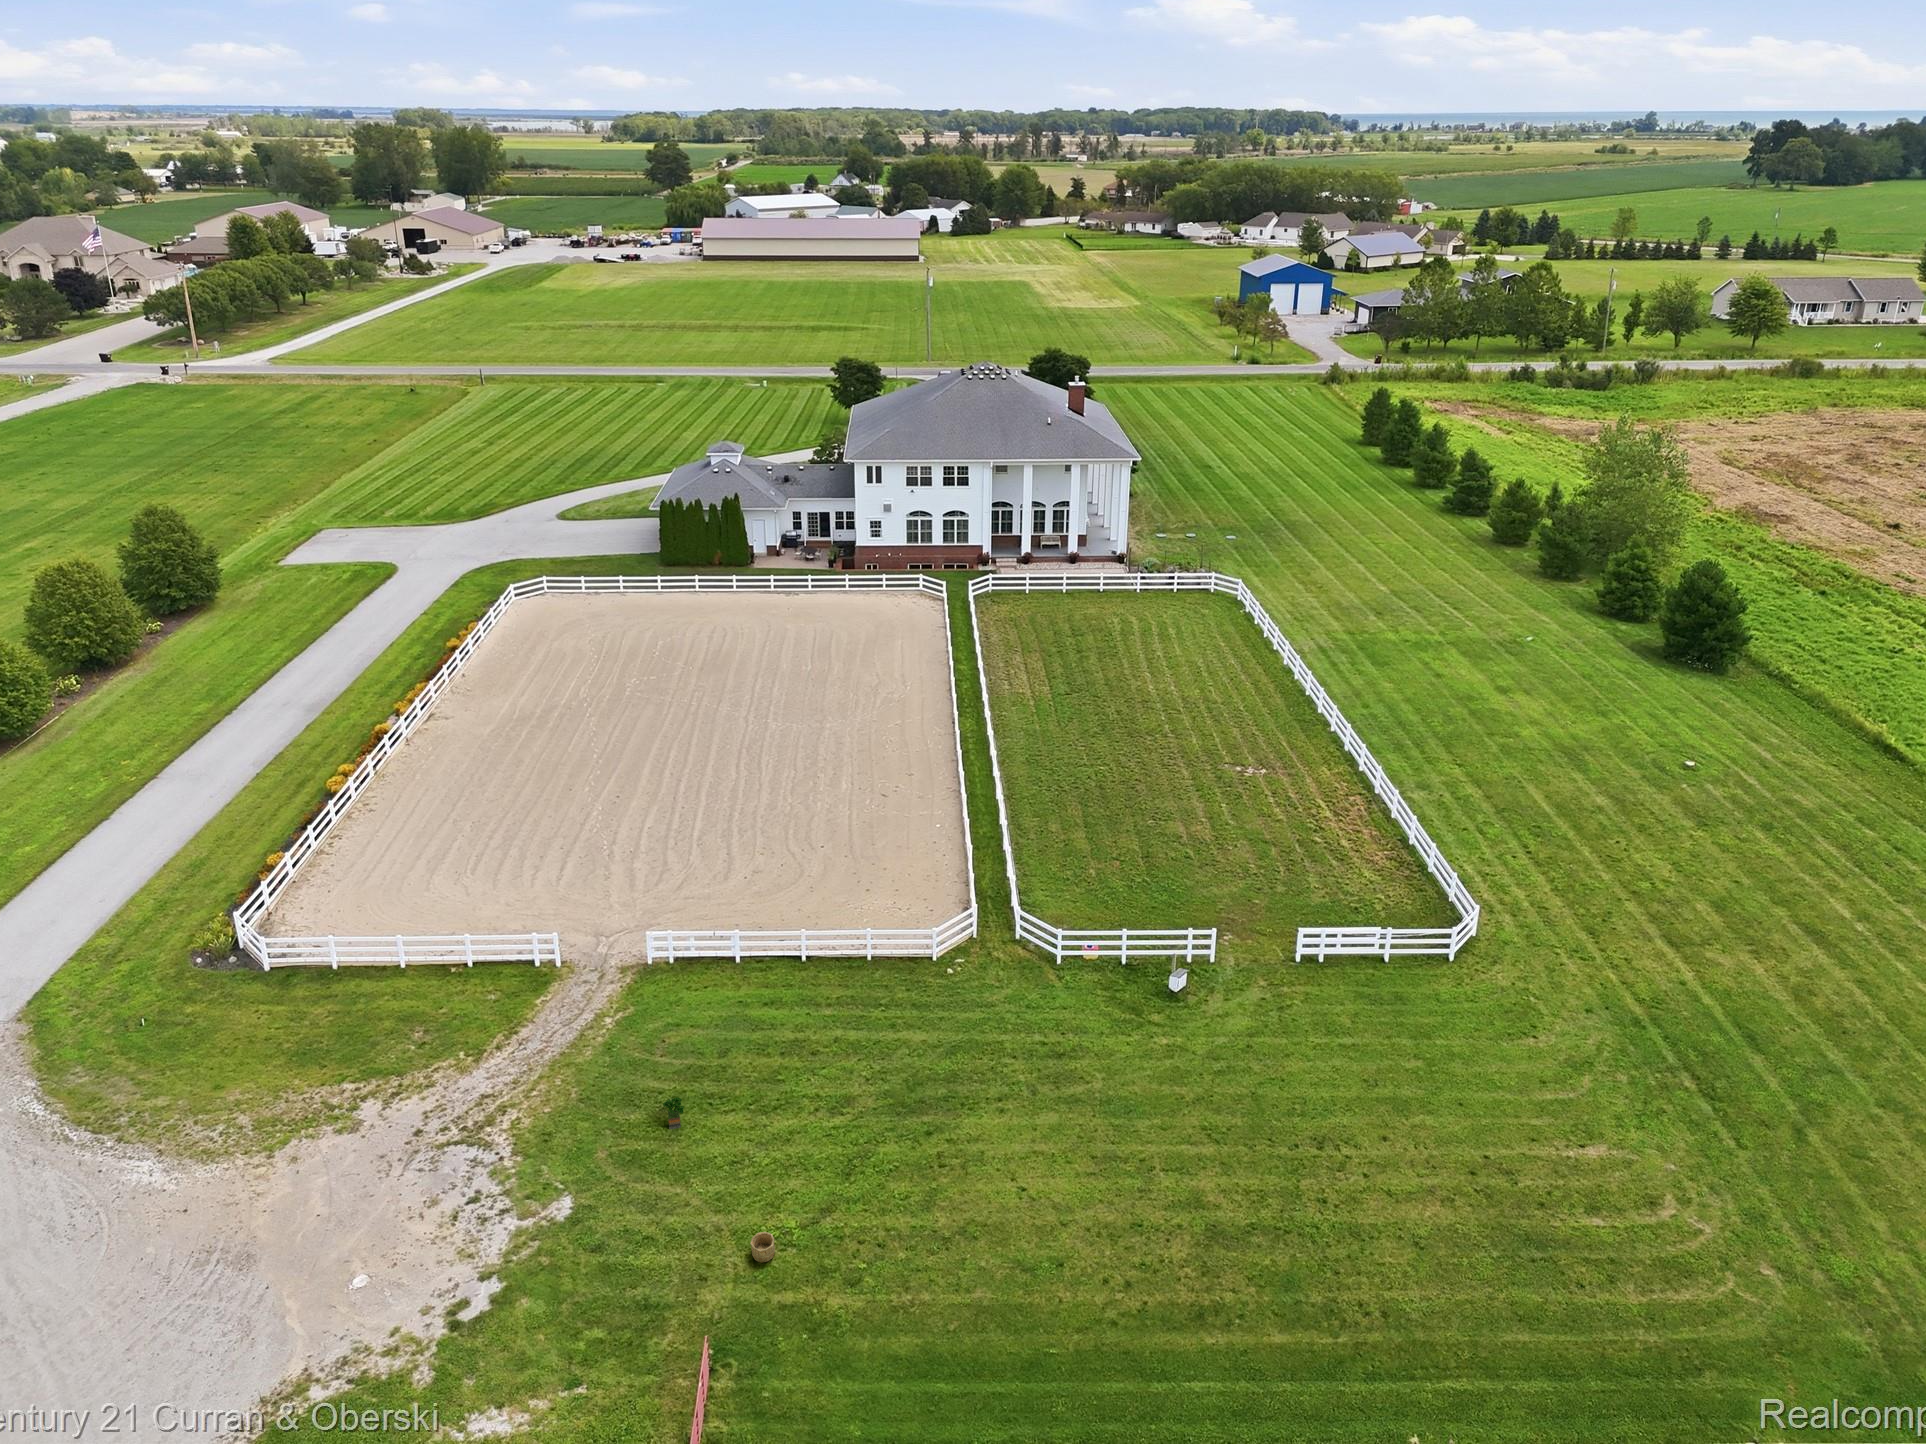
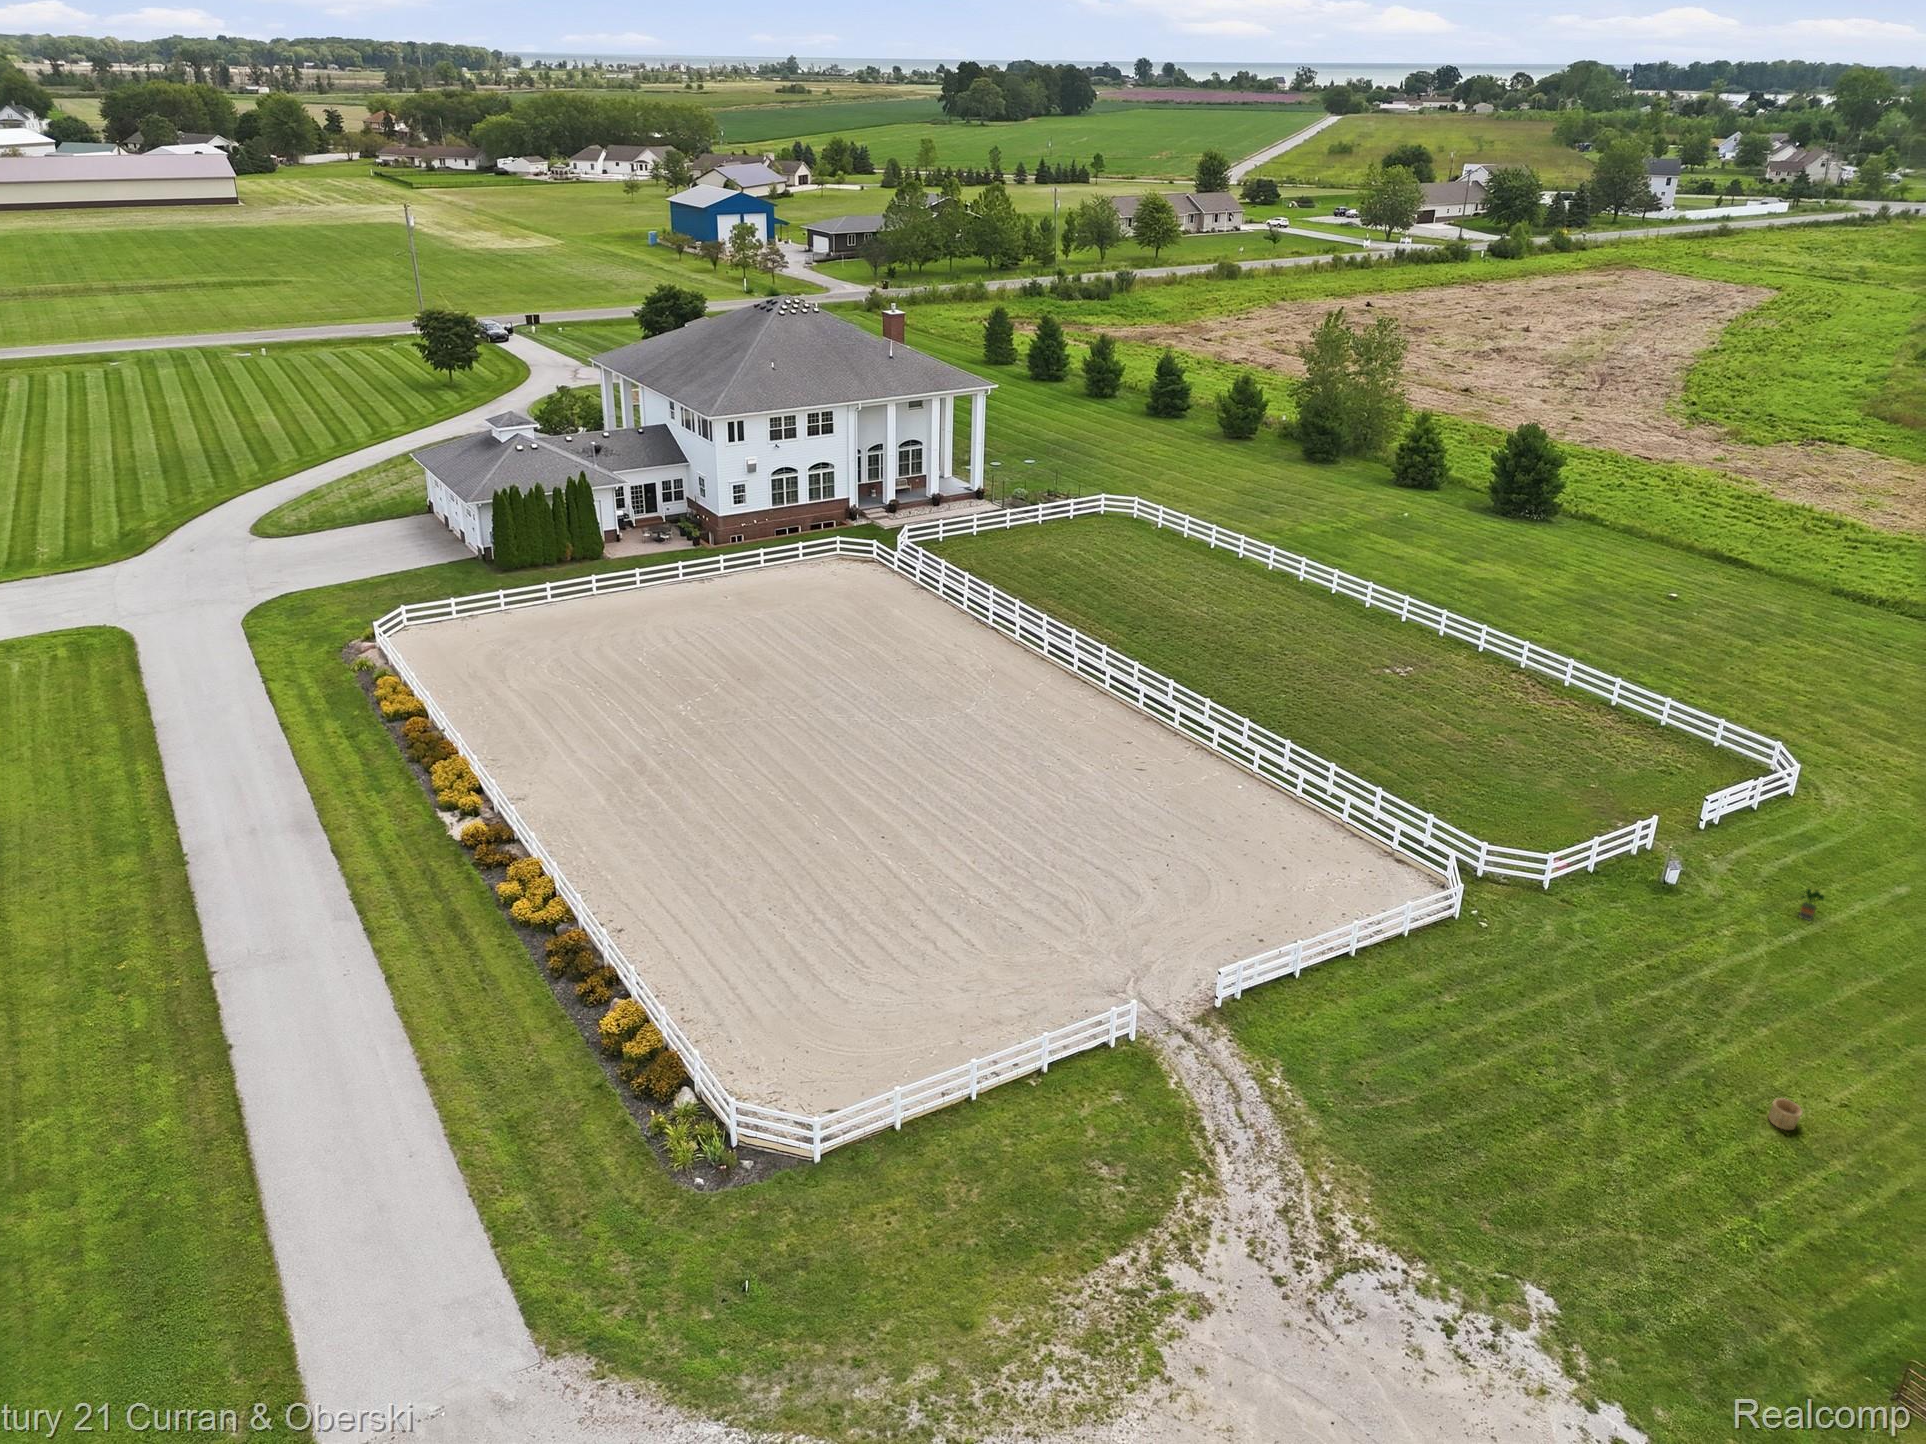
potted tree: present [663,1098,684,1129] -> present [1799,889,1824,920]

